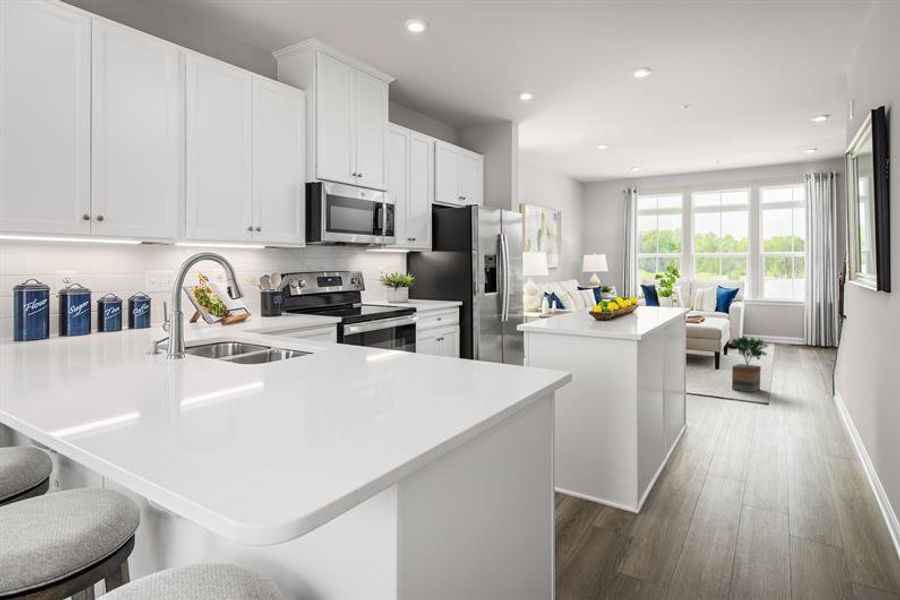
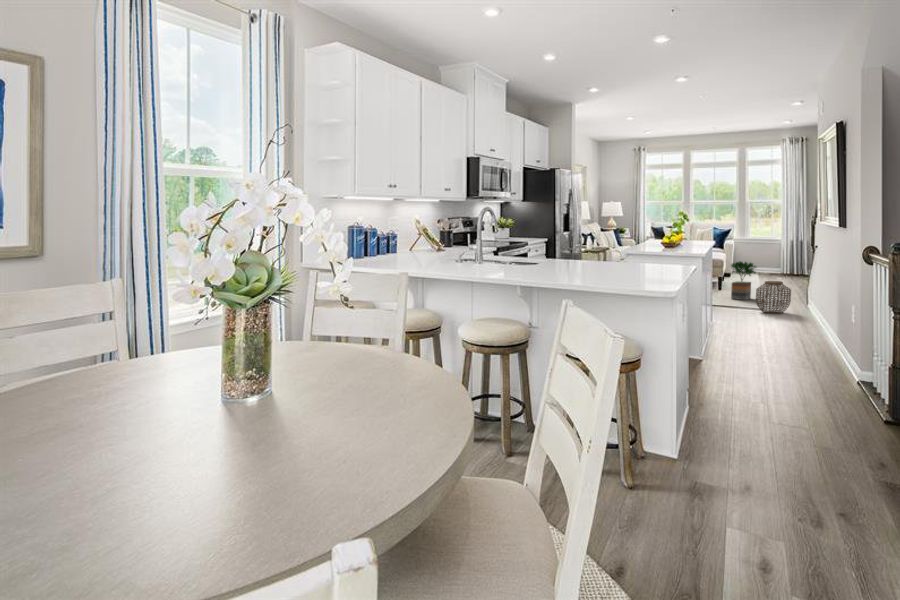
woven basket: none [764,375,820,429] -> present [756,281,791,314]

